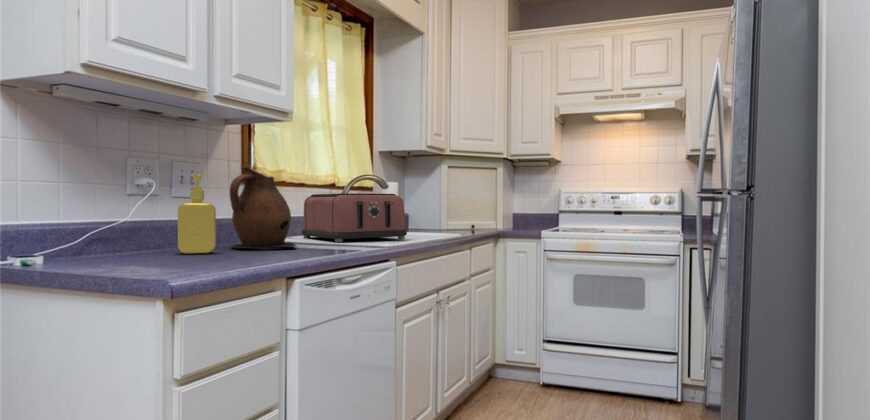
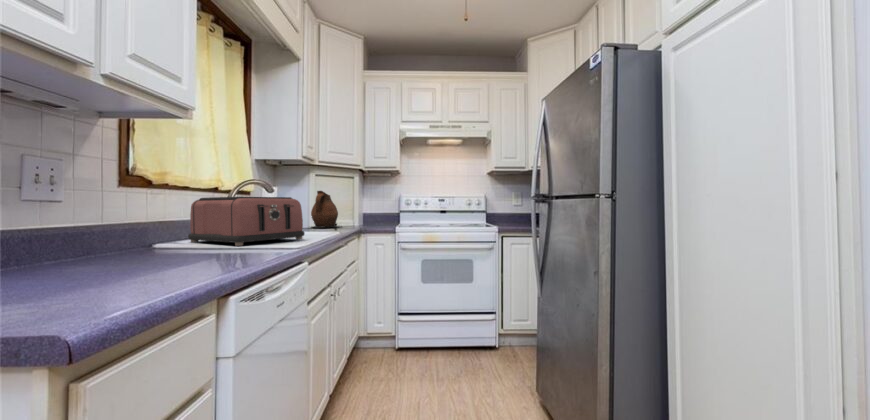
ceramic pitcher: present [230,167,296,248] -> present [311,191,342,228]
soap dispenser: present [178,174,216,254] -> none [31,168,94,274]

